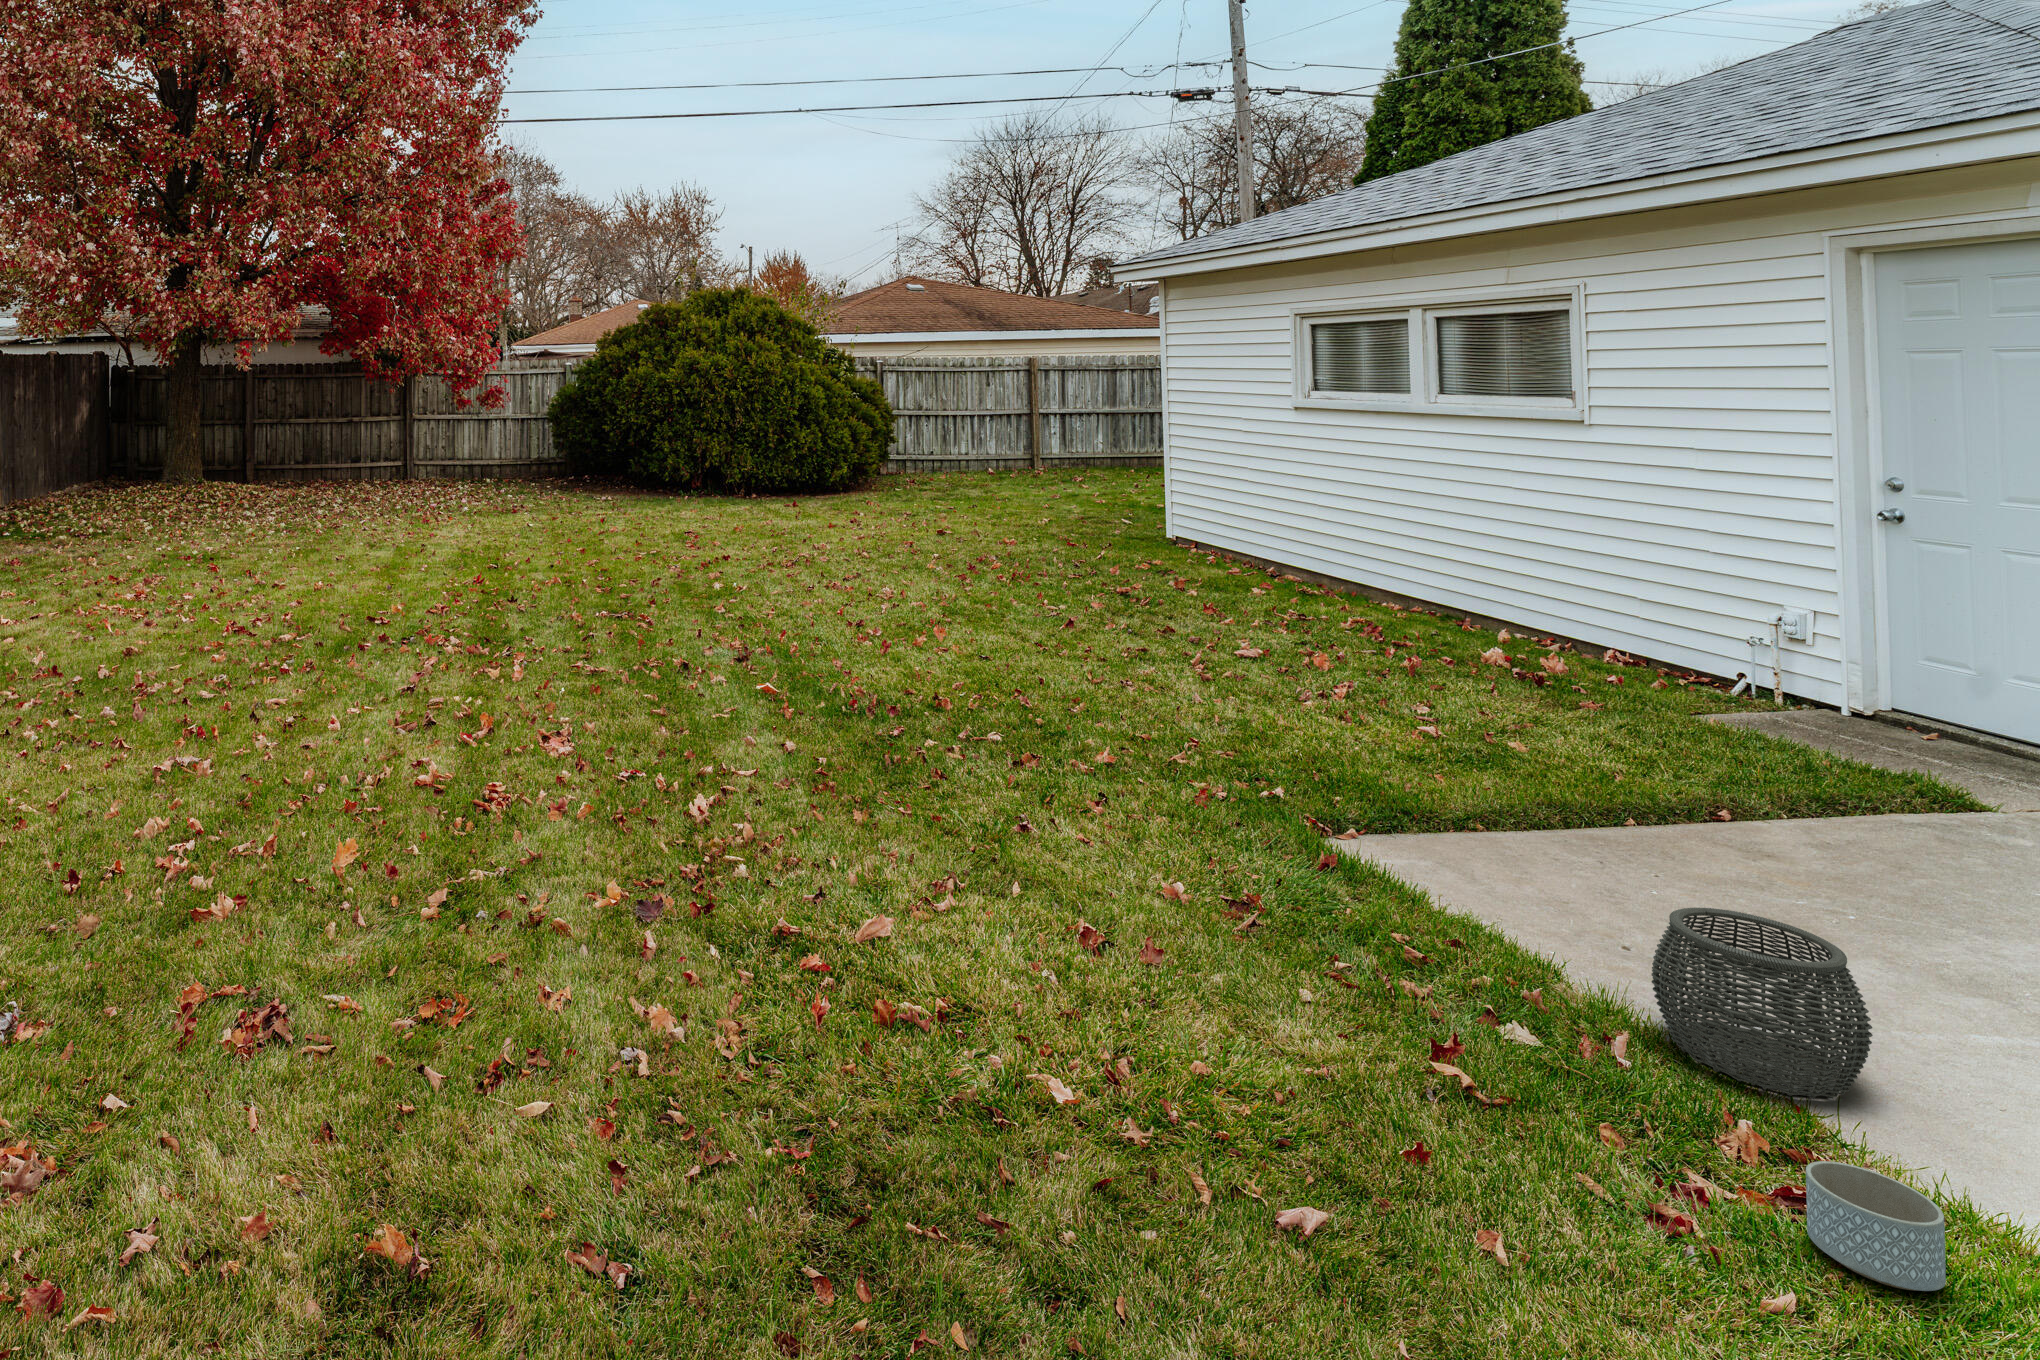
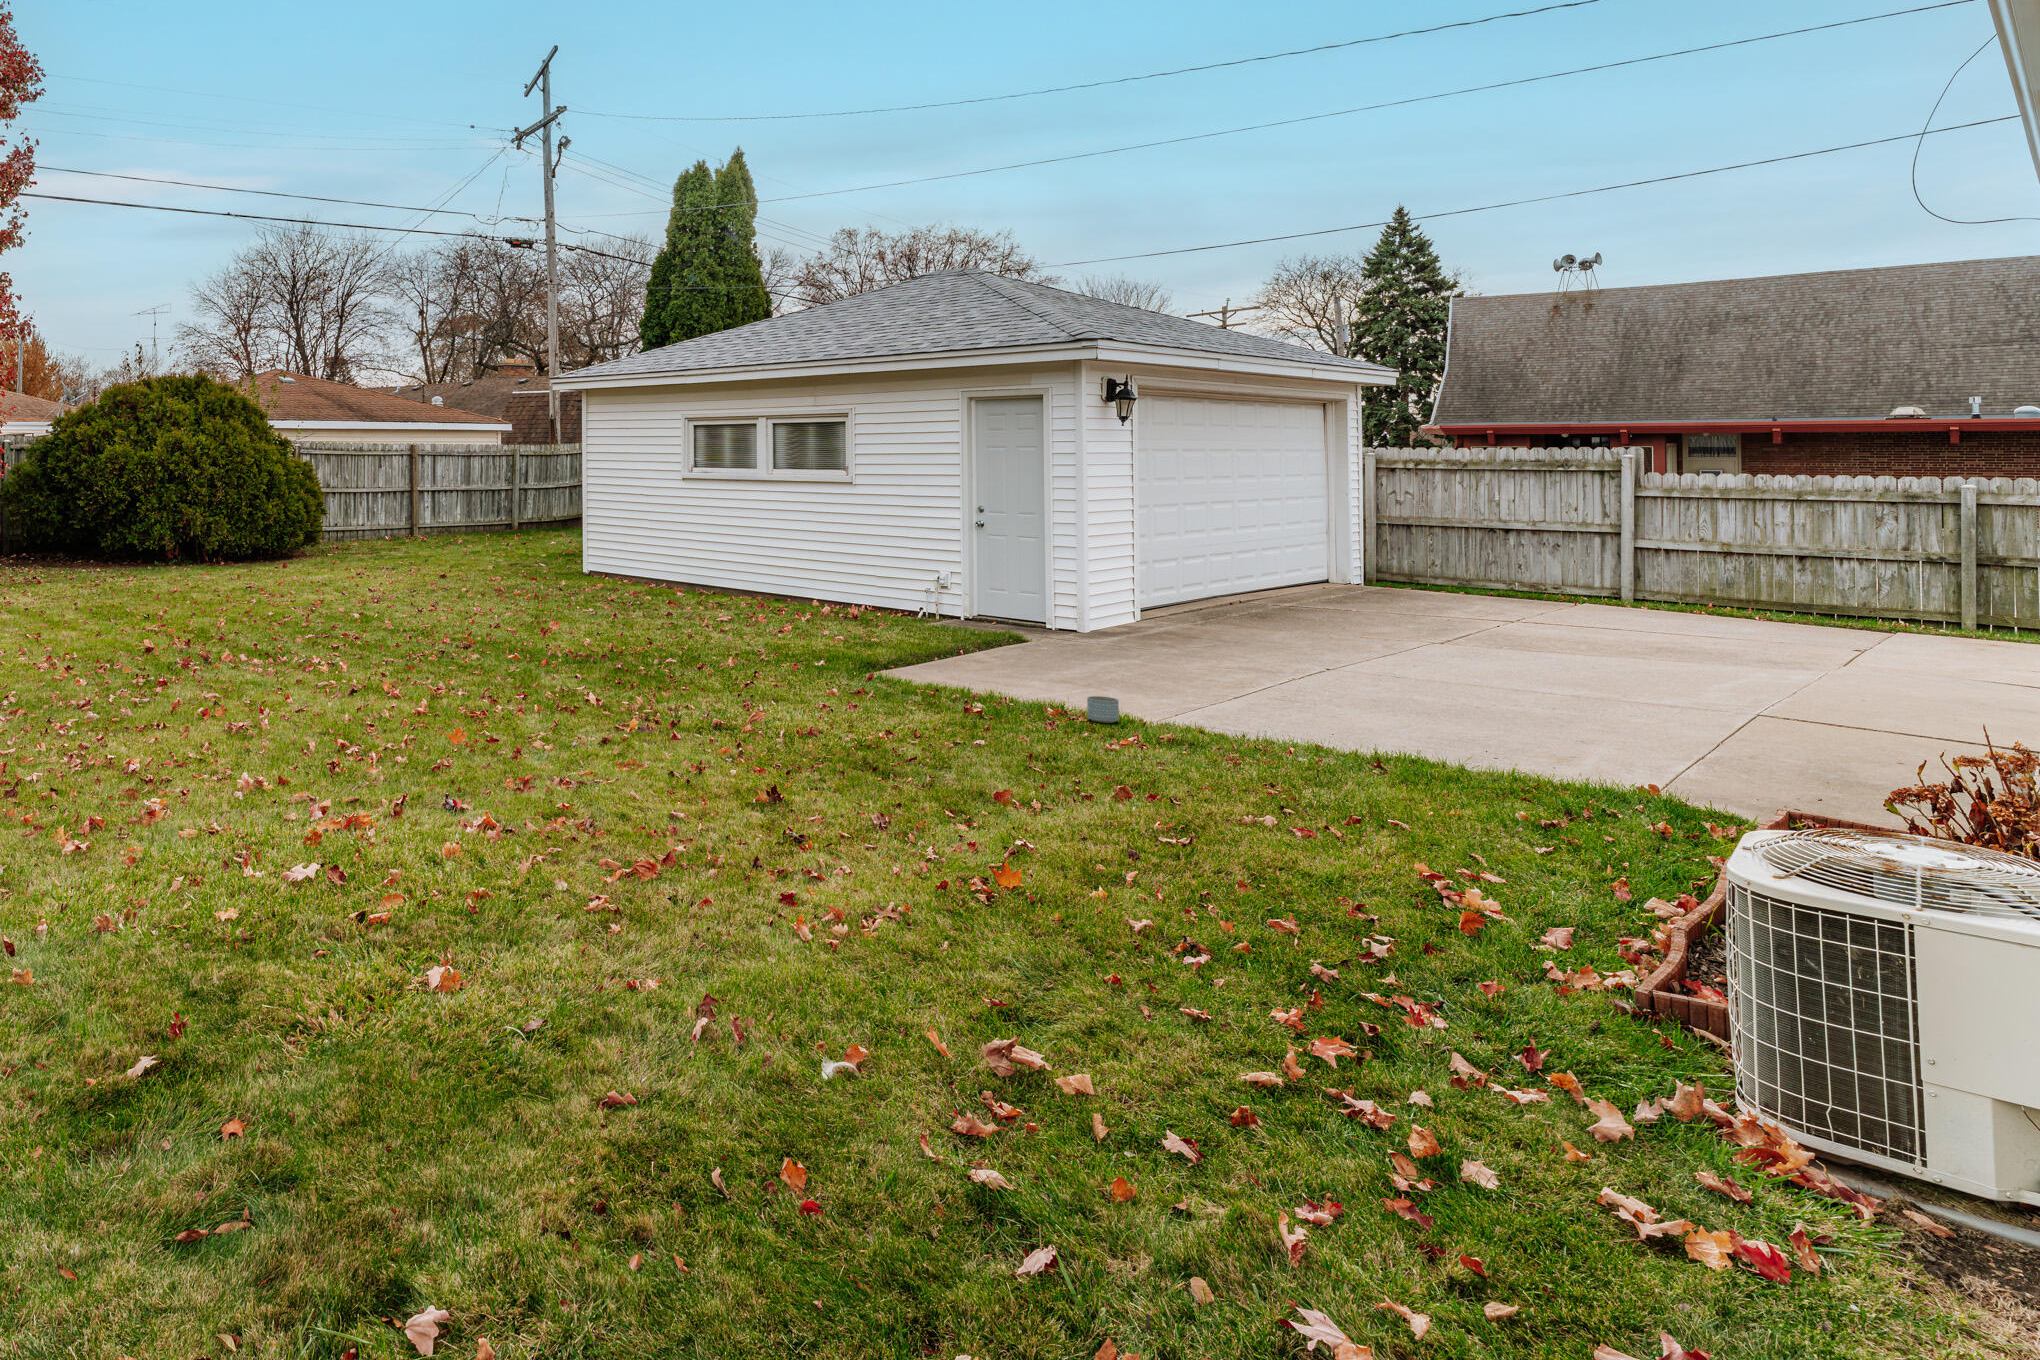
woven basket: present [1651,908,1873,1099] -> none [1015,647,1076,701]

